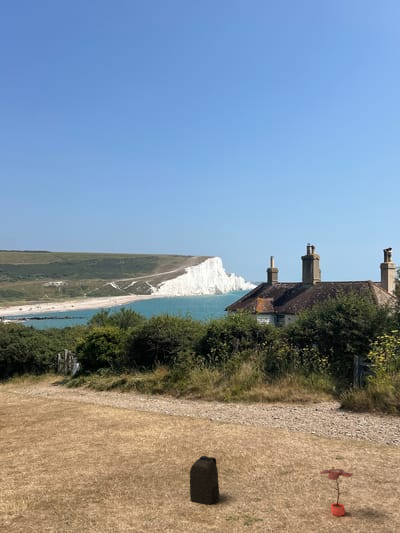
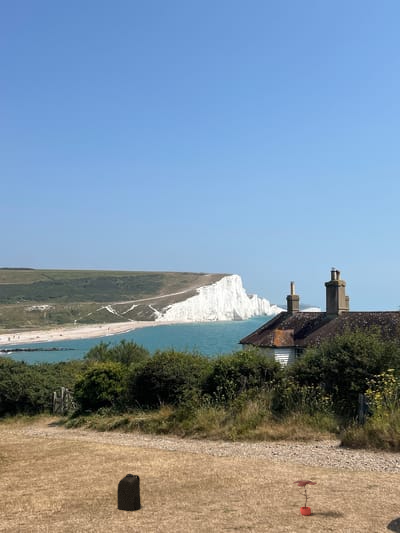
backpack: present [190,456,220,504] -> present [117,474,141,511]

